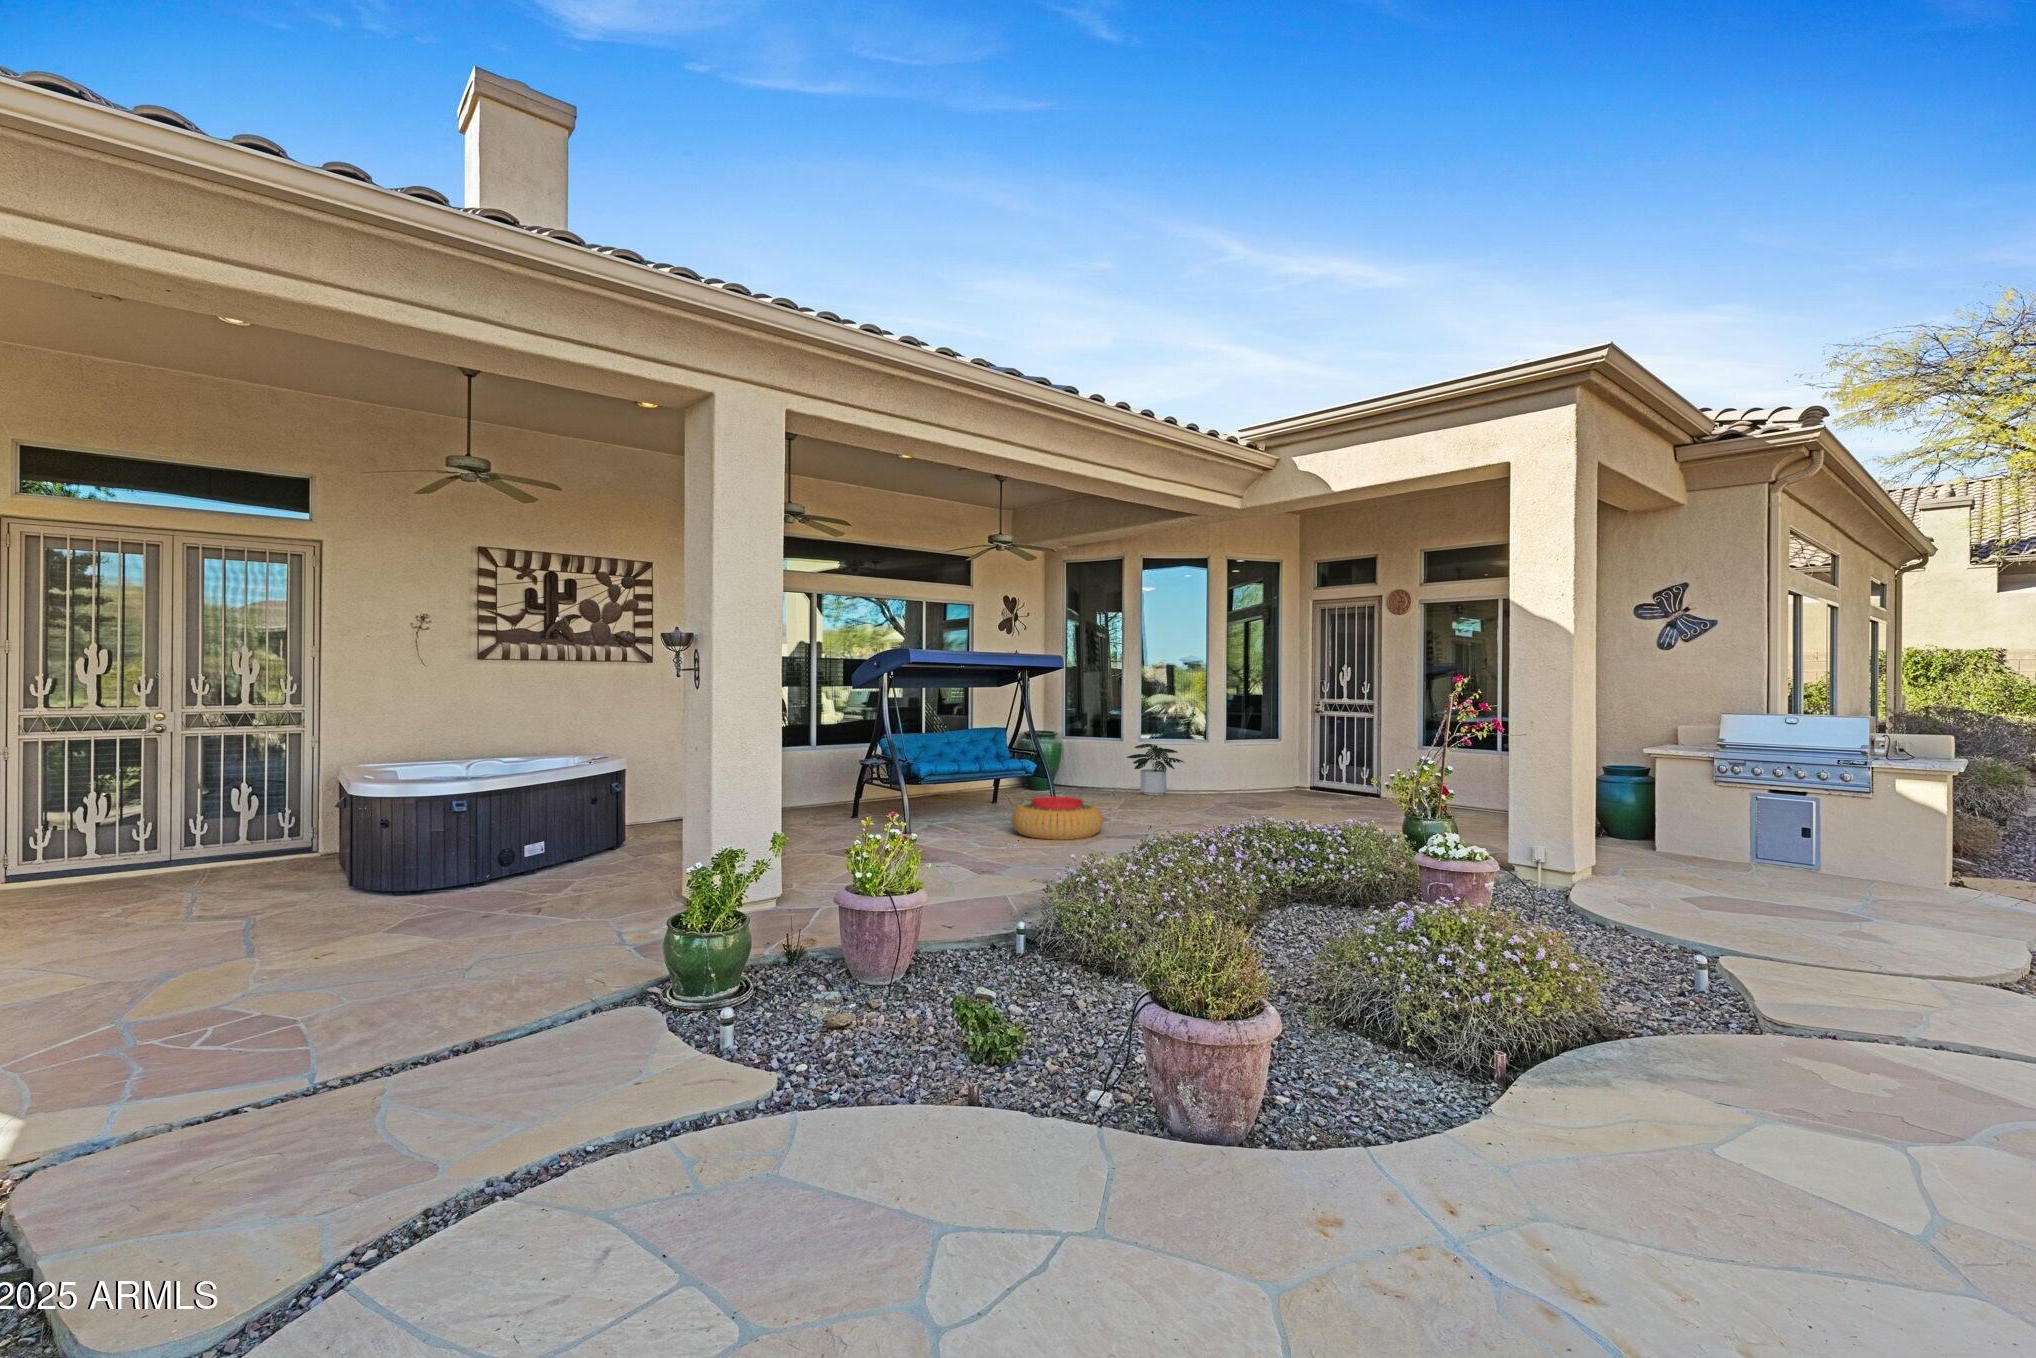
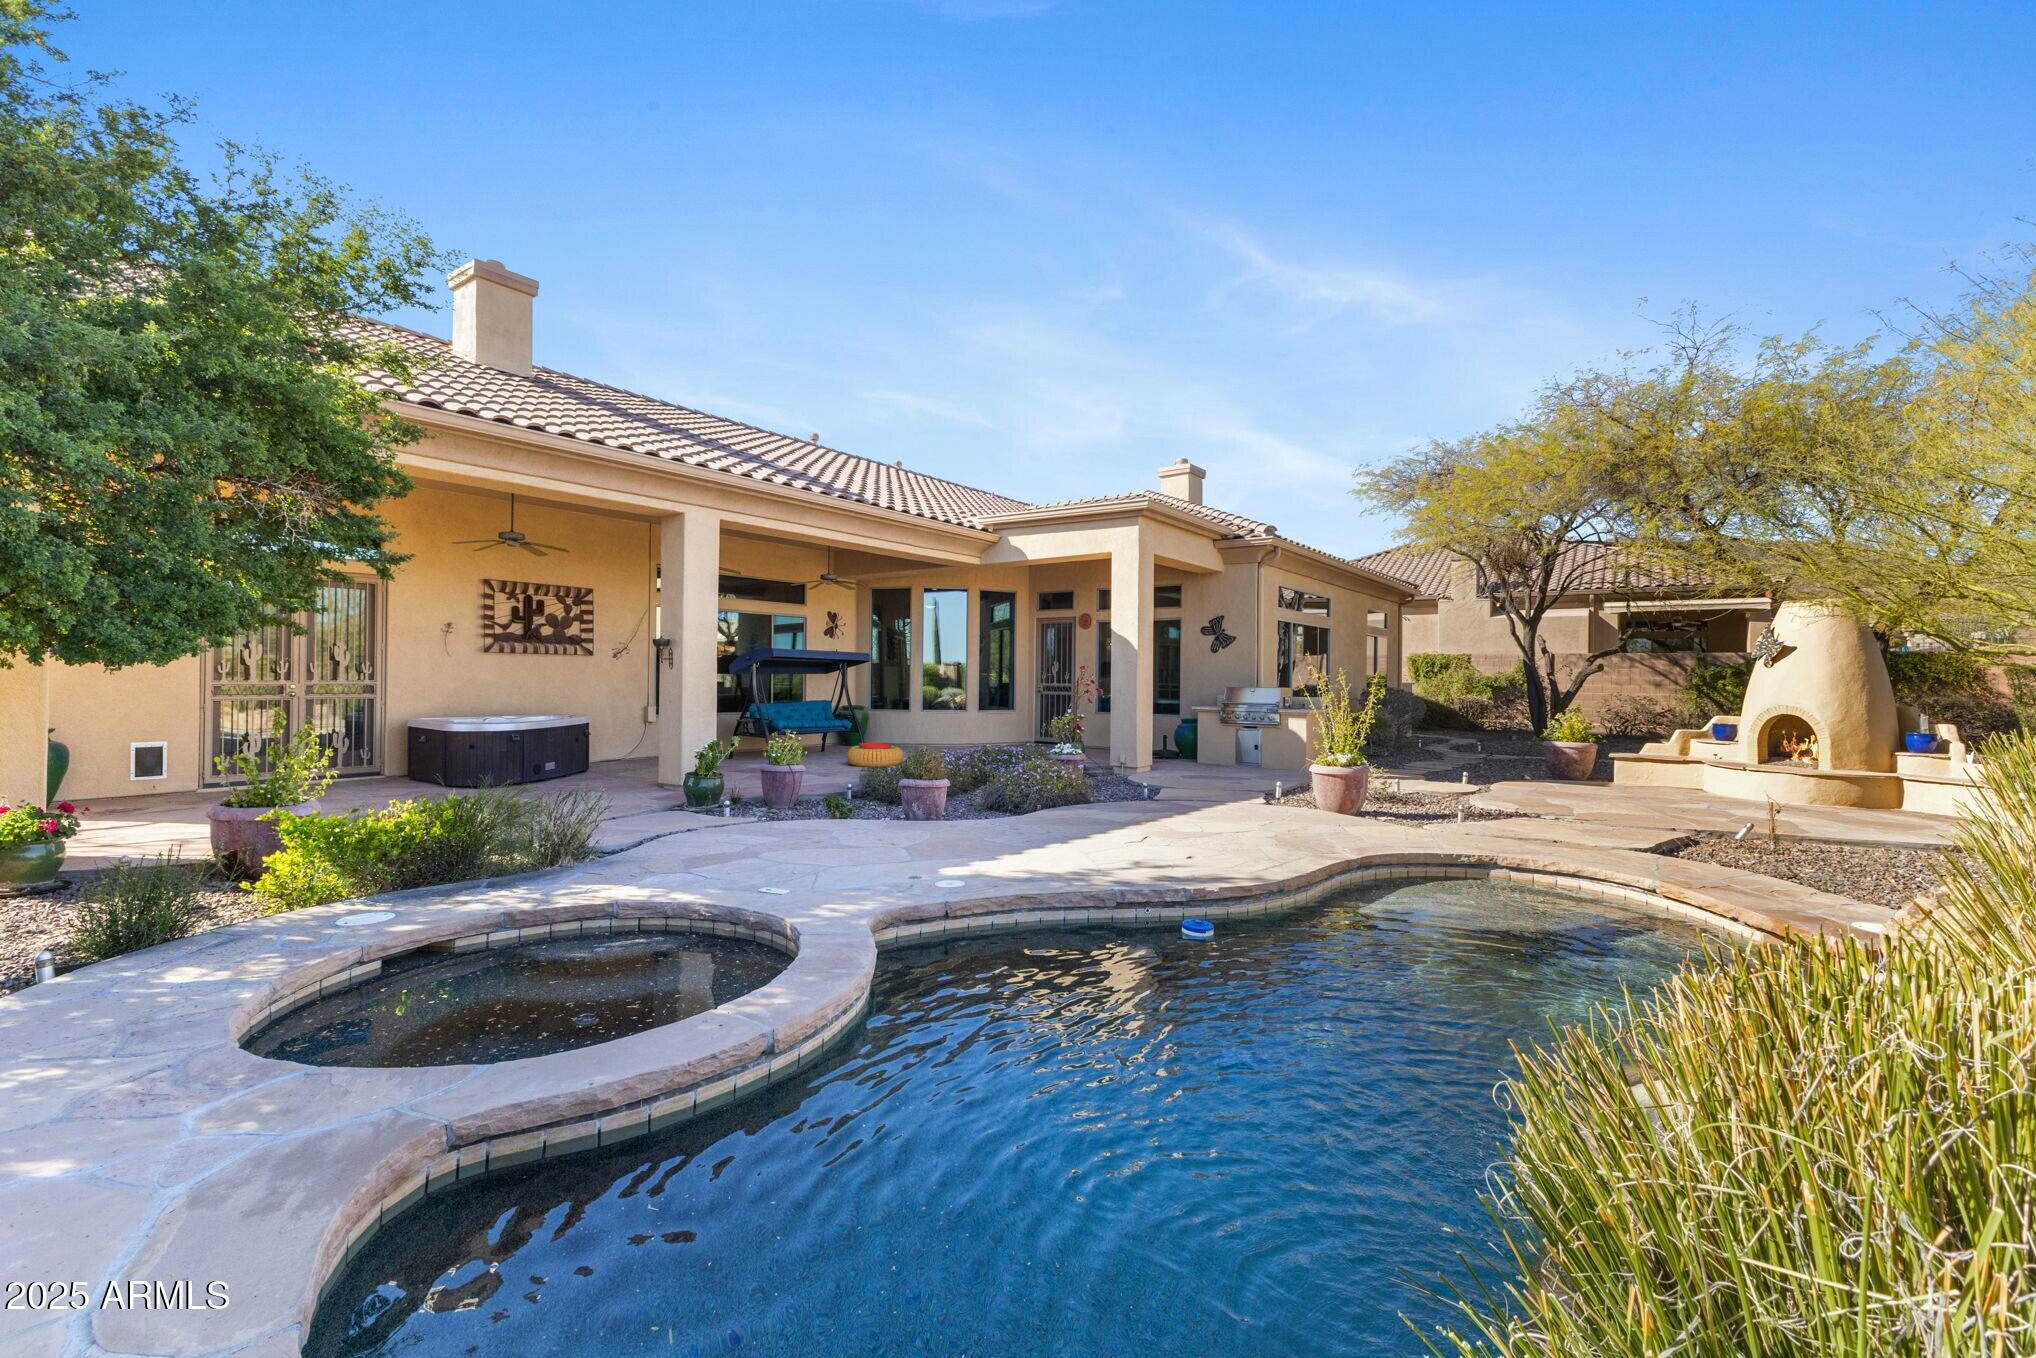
potted plant: present [1127,744,1184,795] -> none [914,713,953,747]

